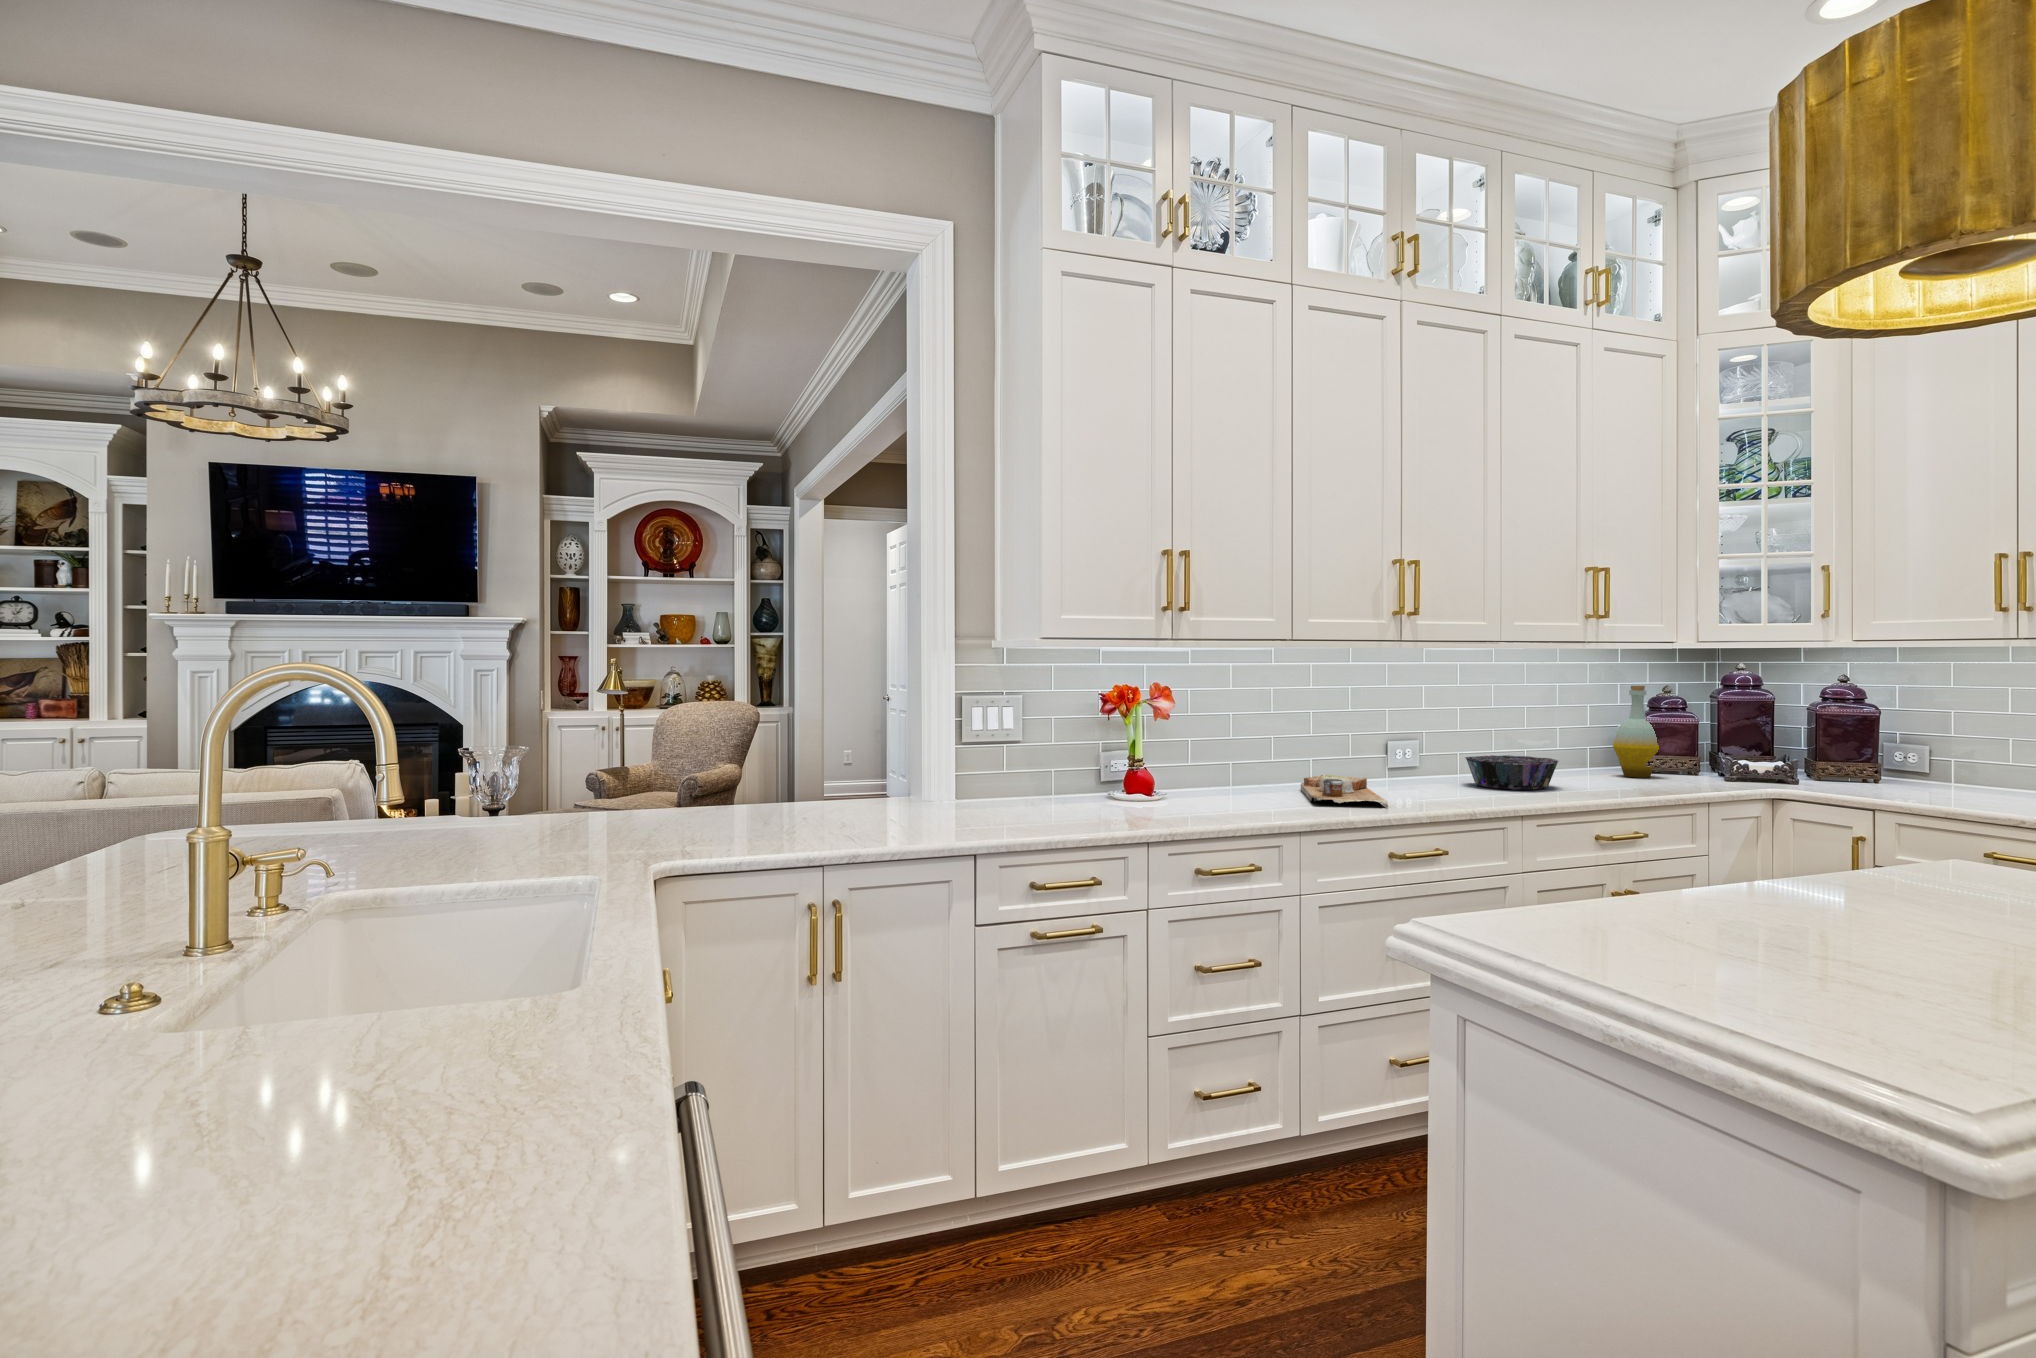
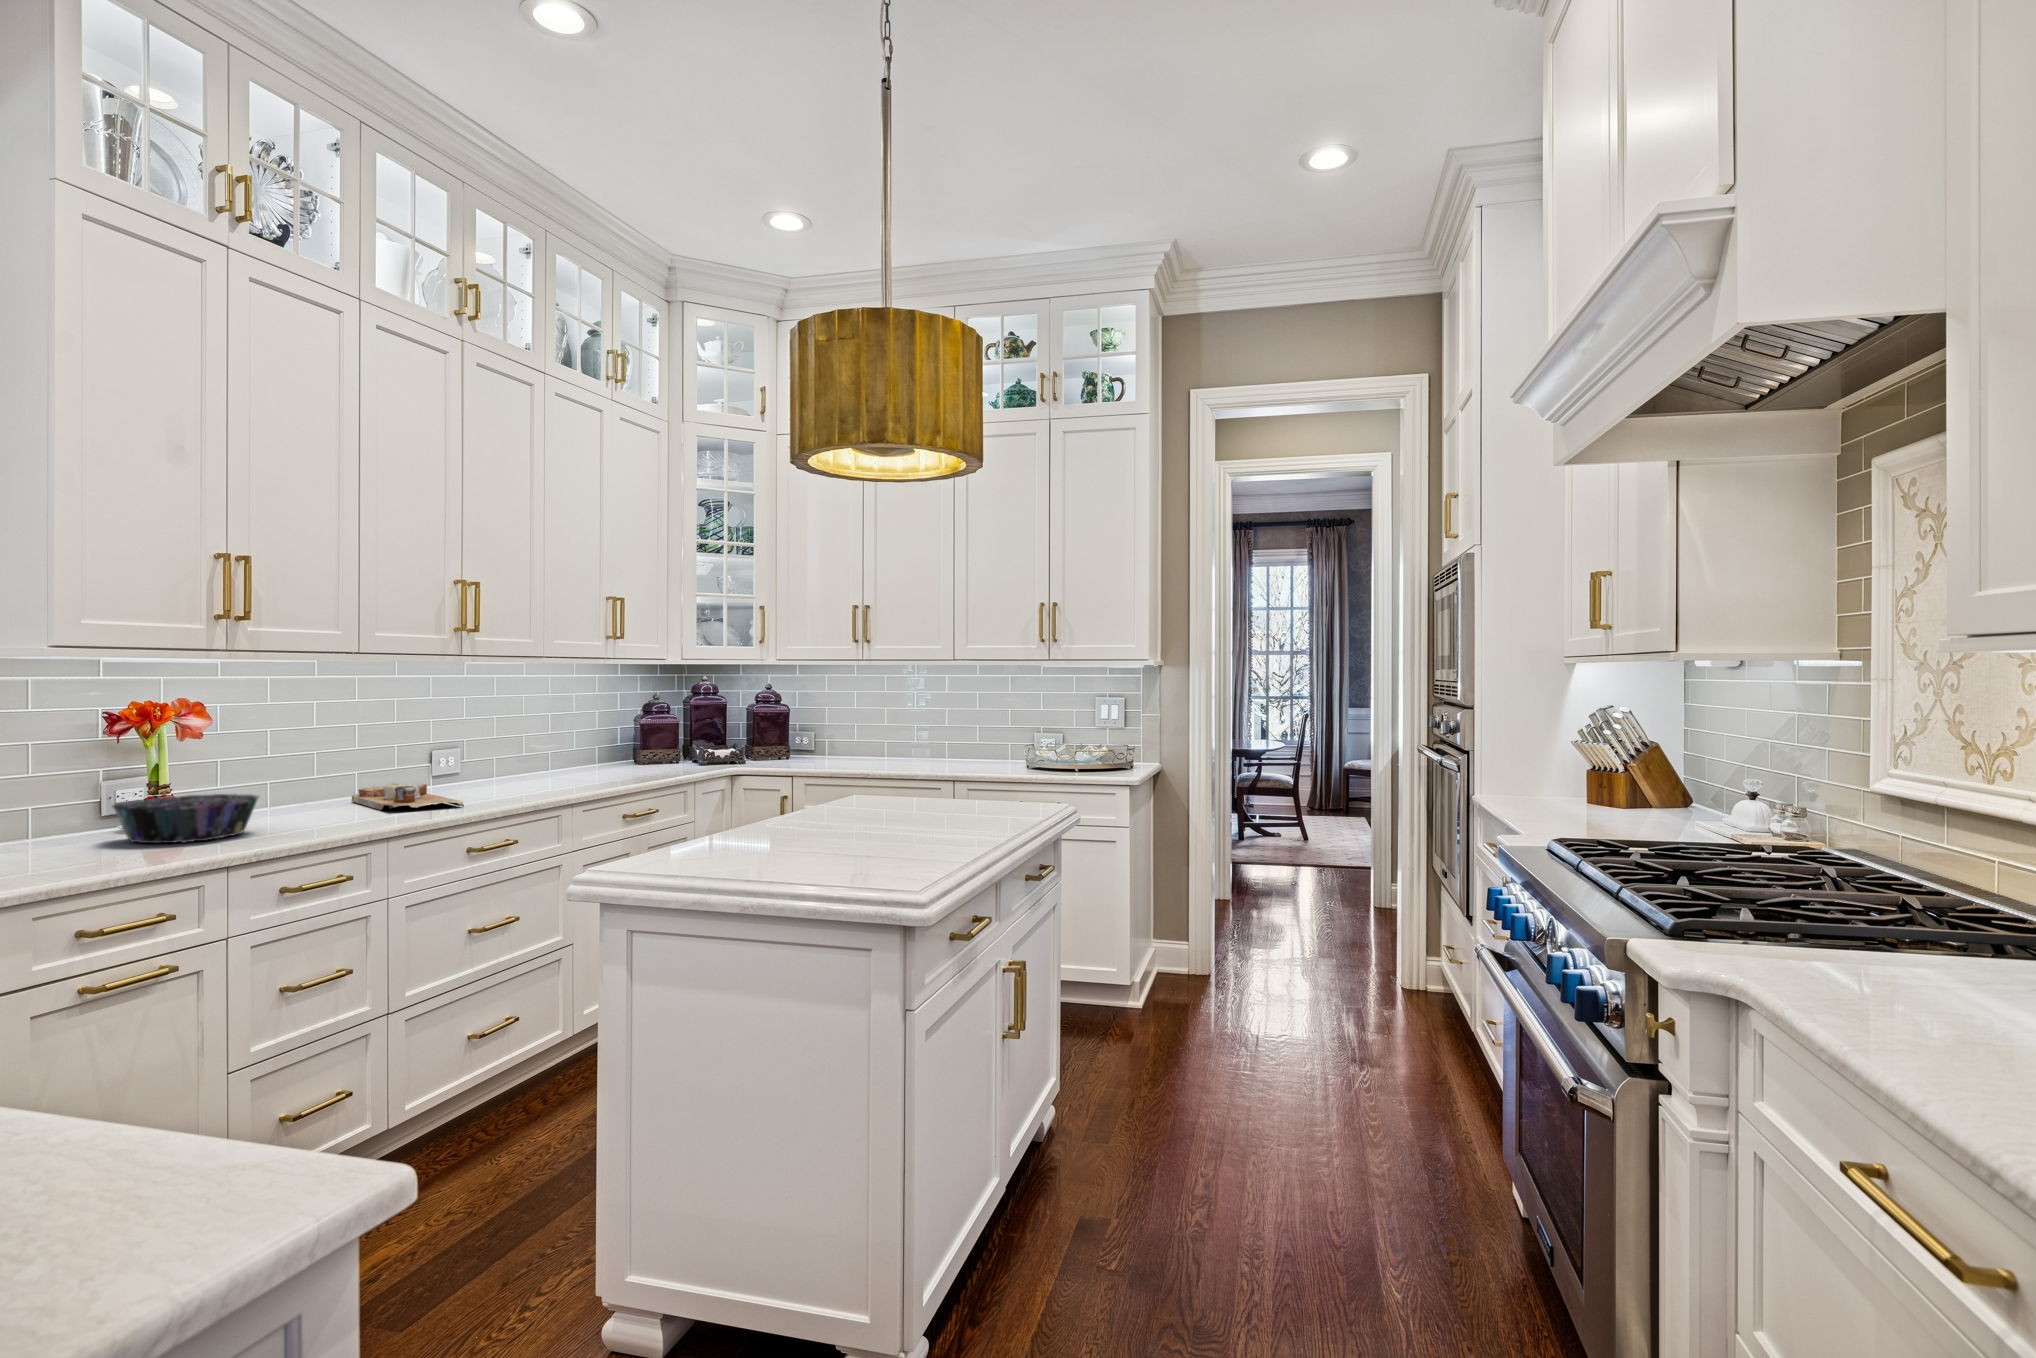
bottle: present [1613,686,1659,778] -> none [615,693,653,768]
decorative bowl: present [1465,755,1559,790] -> present [113,794,259,843]

